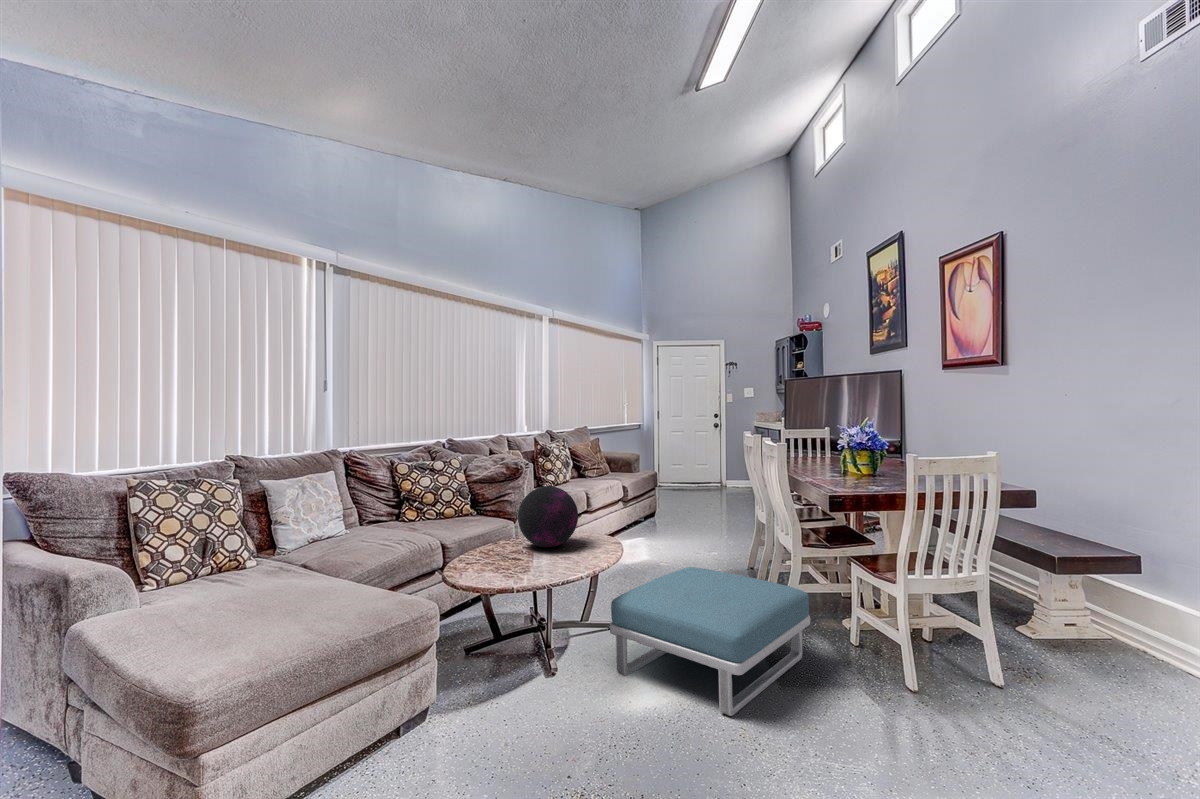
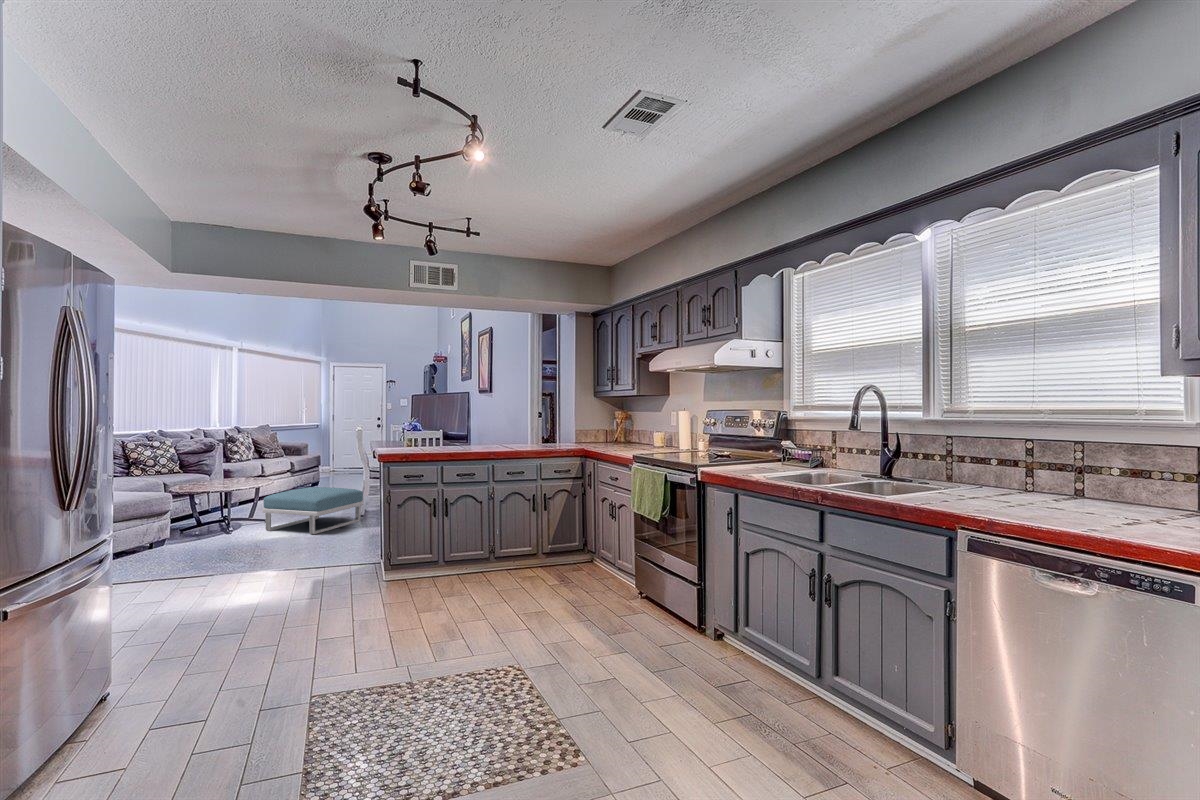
decorative orb: present [518,486,578,547] -> none [213,448,249,479]

